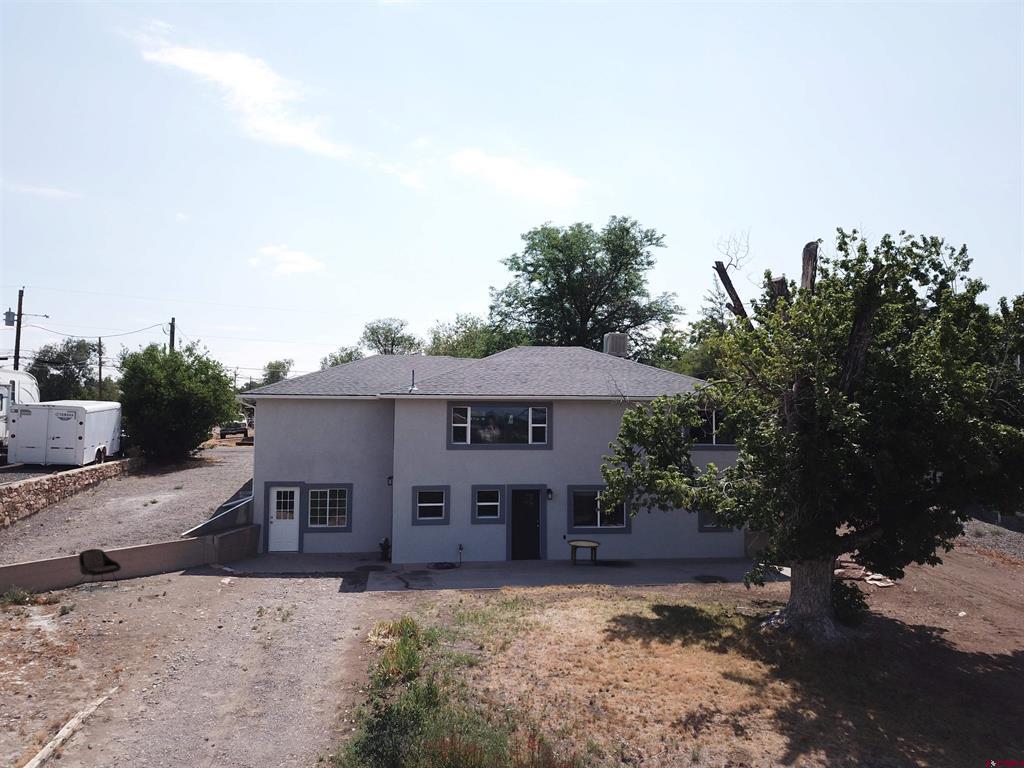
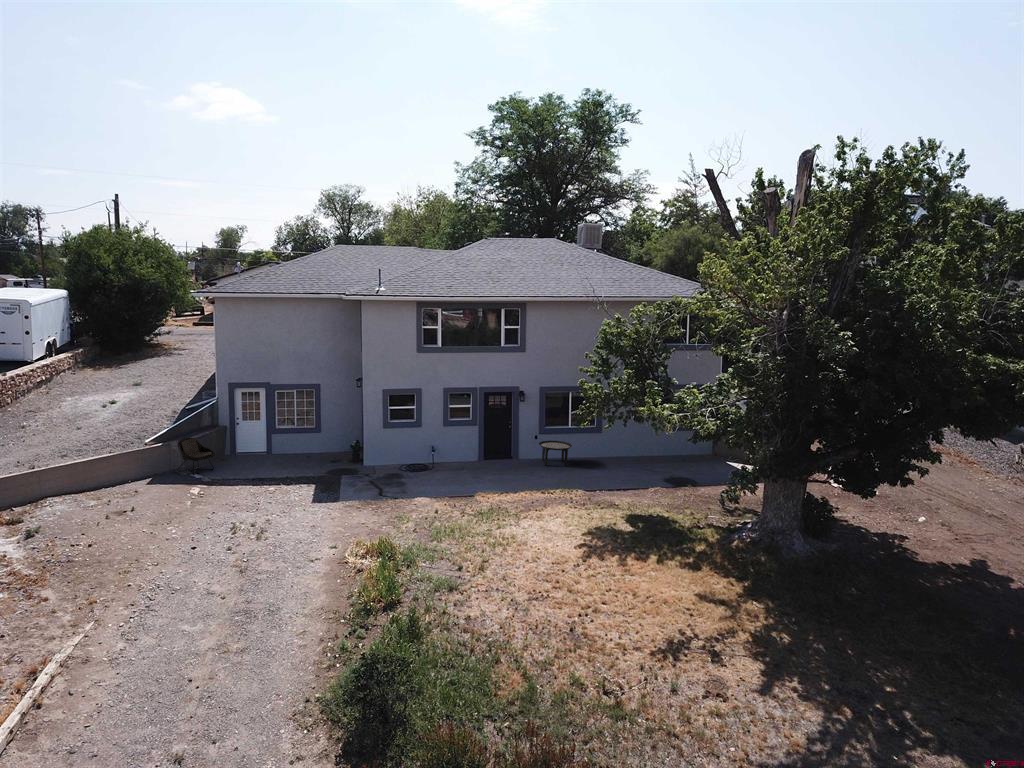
lounge chair: present [76,549,121,592] -> present [177,438,215,475]

